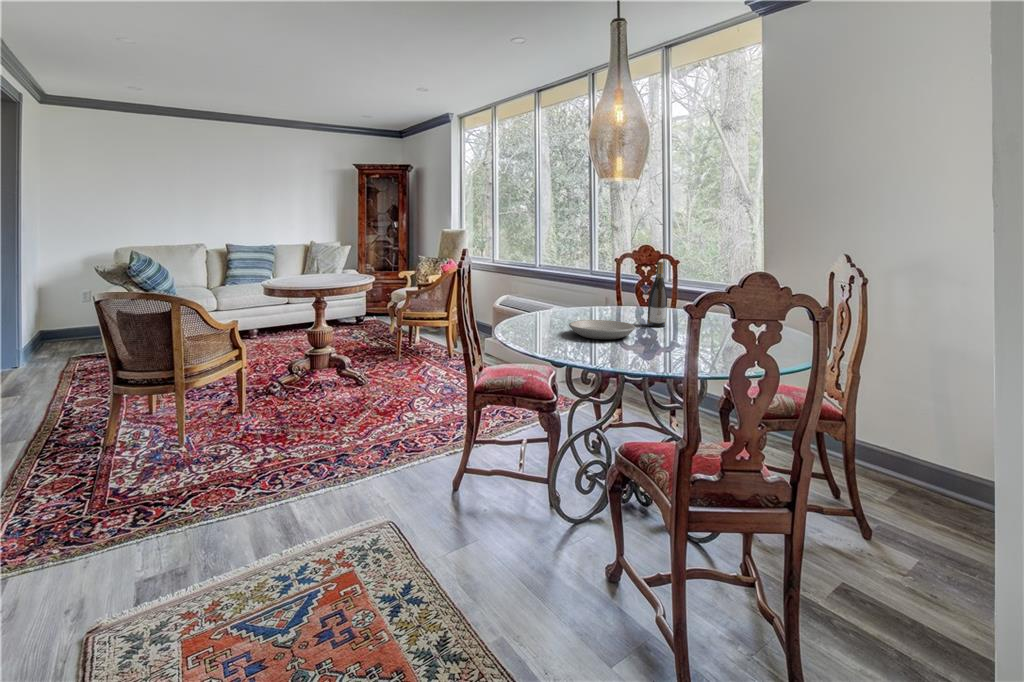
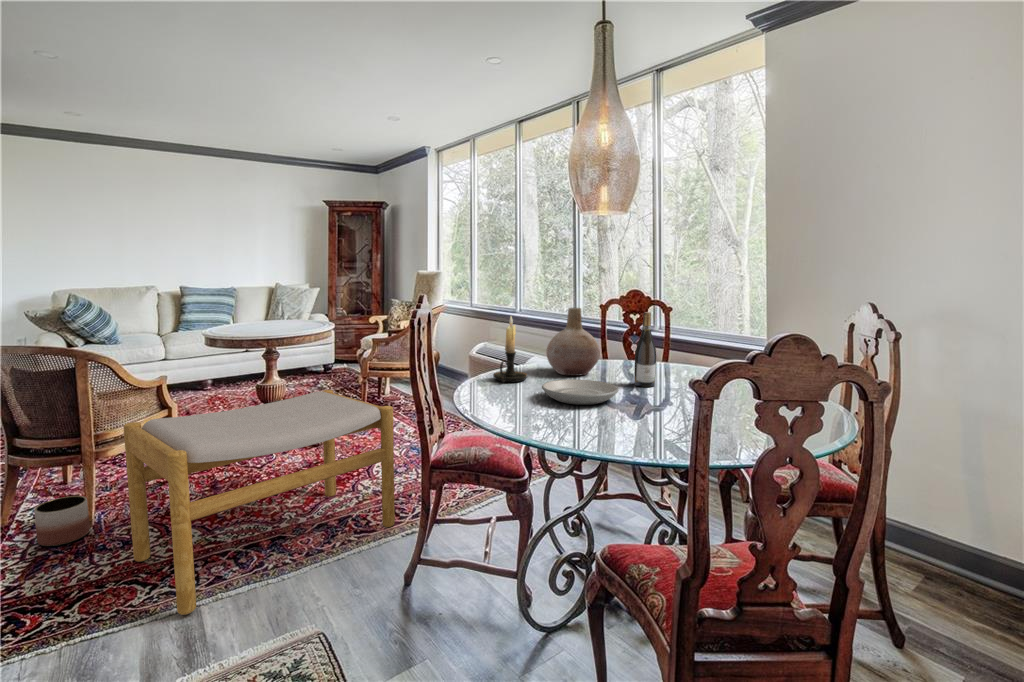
vase: none [570,259,617,319] -> present [546,308,600,376]
candle holder: none [525,265,554,324] -> present [493,317,527,382]
footstool: none [214,333,439,508] -> present [123,390,395,615]
planter: none [140,420,184,459] -> present [34,496,90,546]

